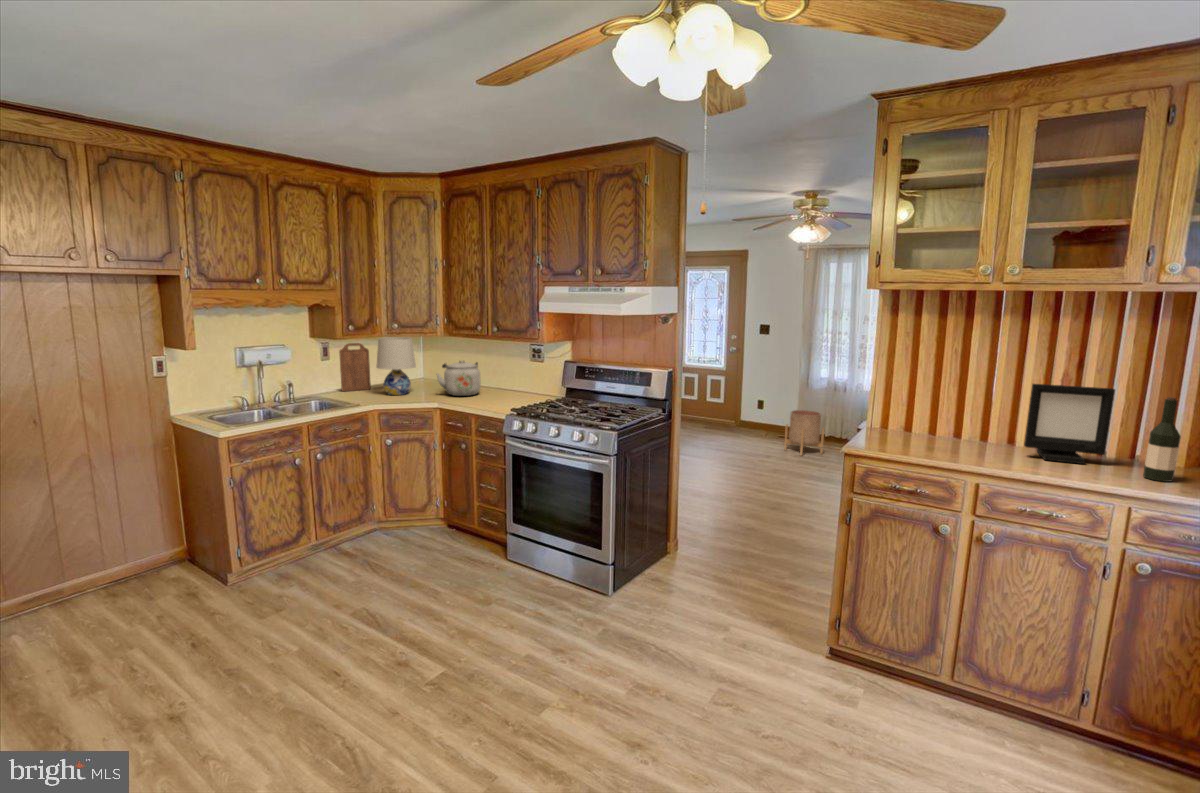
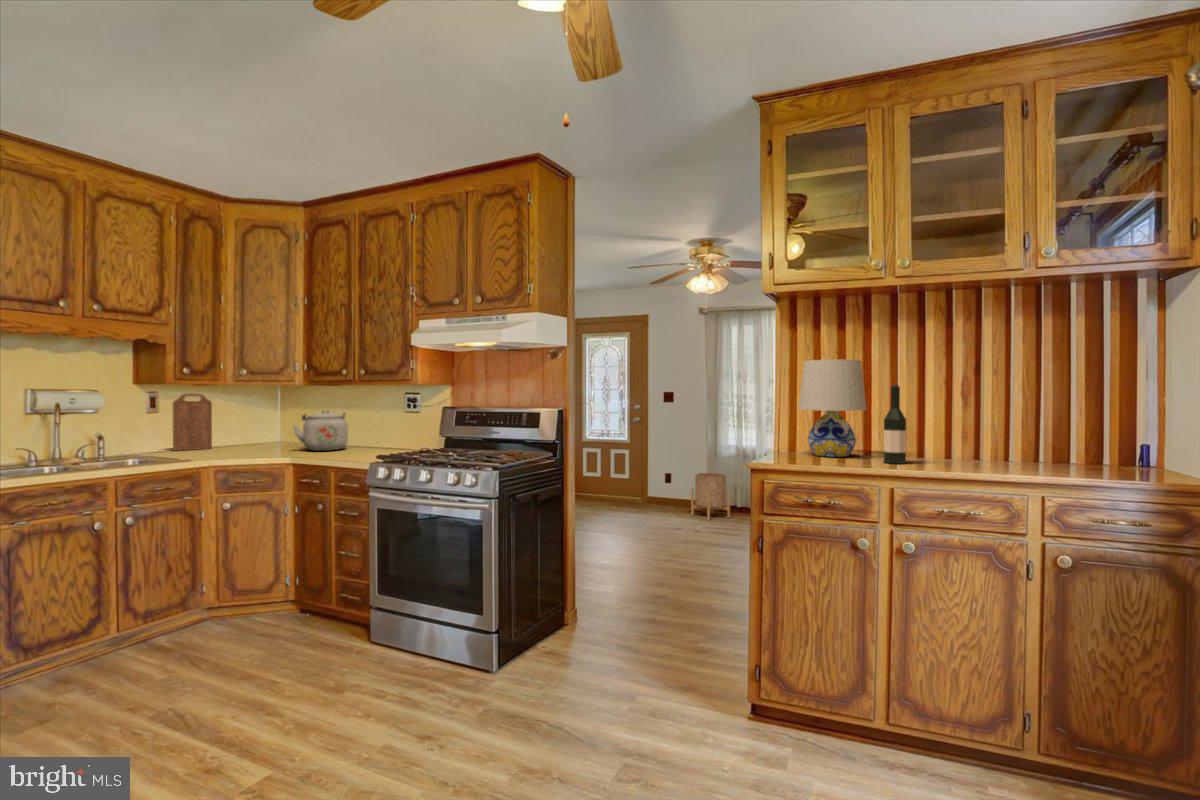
table lamp: present [376,337,416,395] -> present [799,359,866,457]
picture frame: present [1024,384,1115,464] -> none [932,384,1012,465]
wine bottle: present [1143,397,1181,482] -> present [884,385,906,464]

